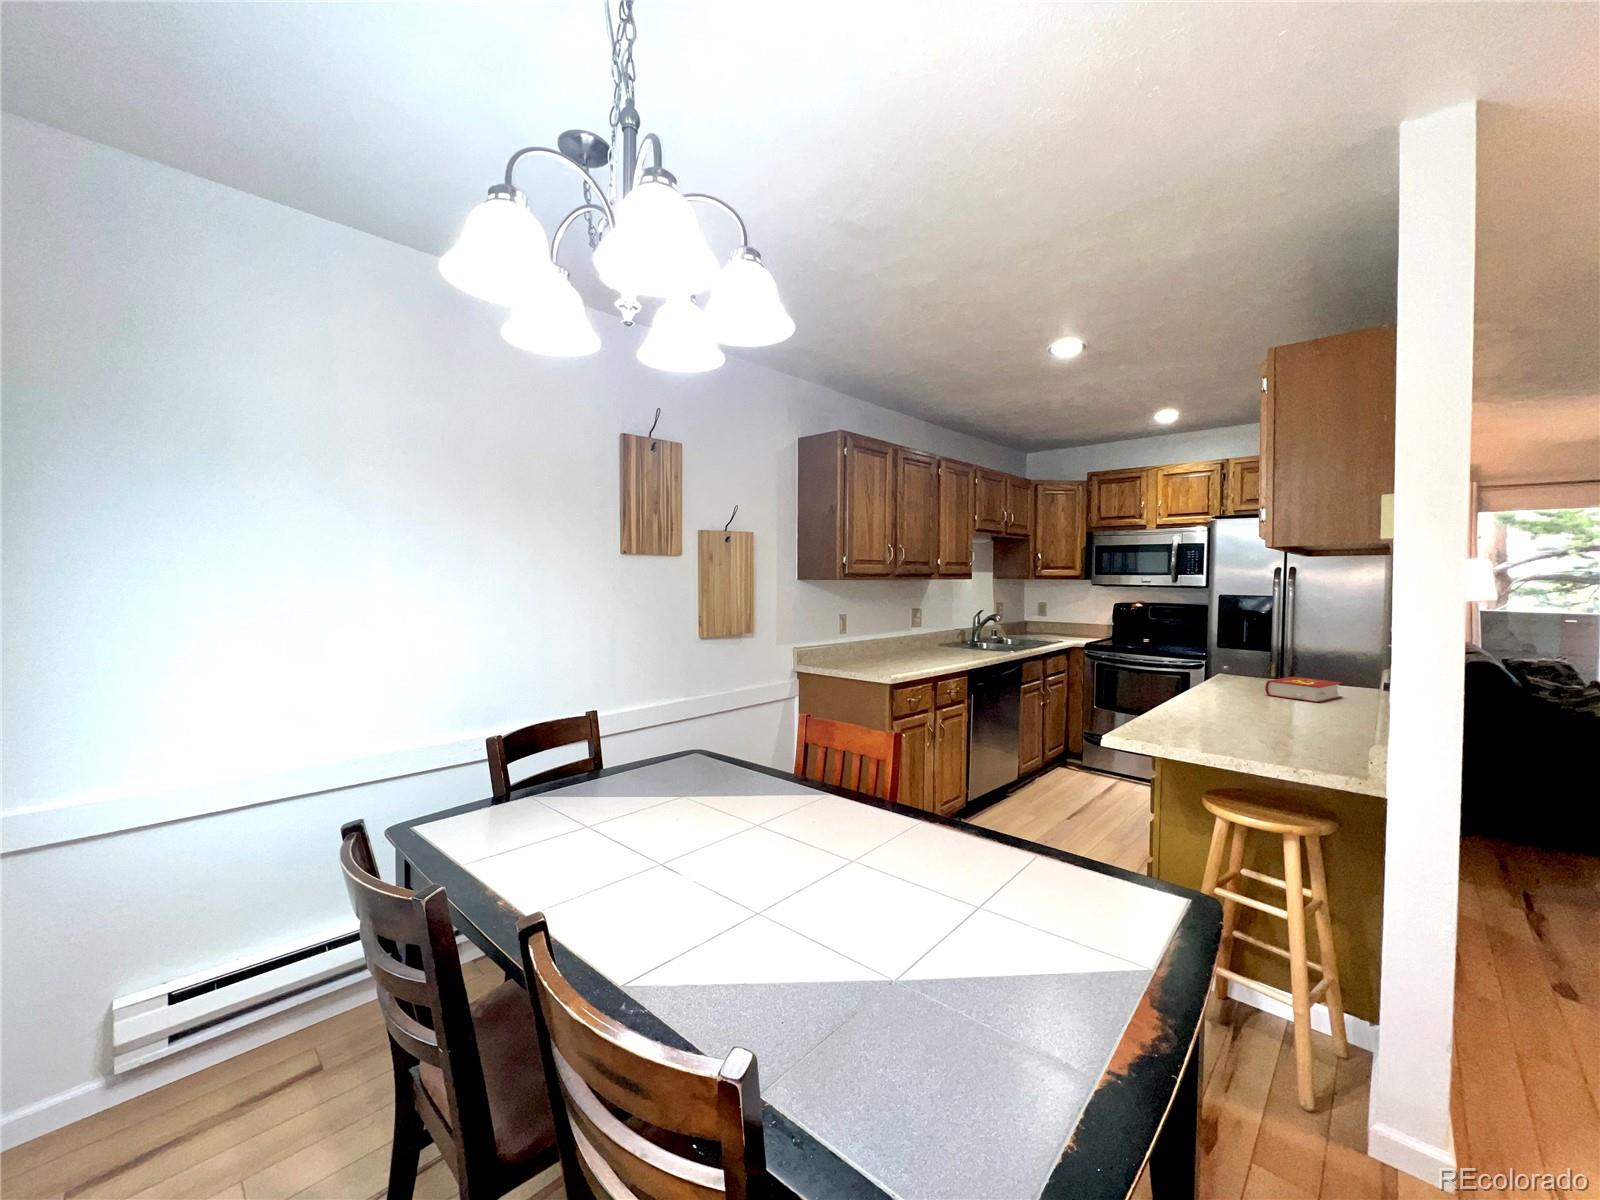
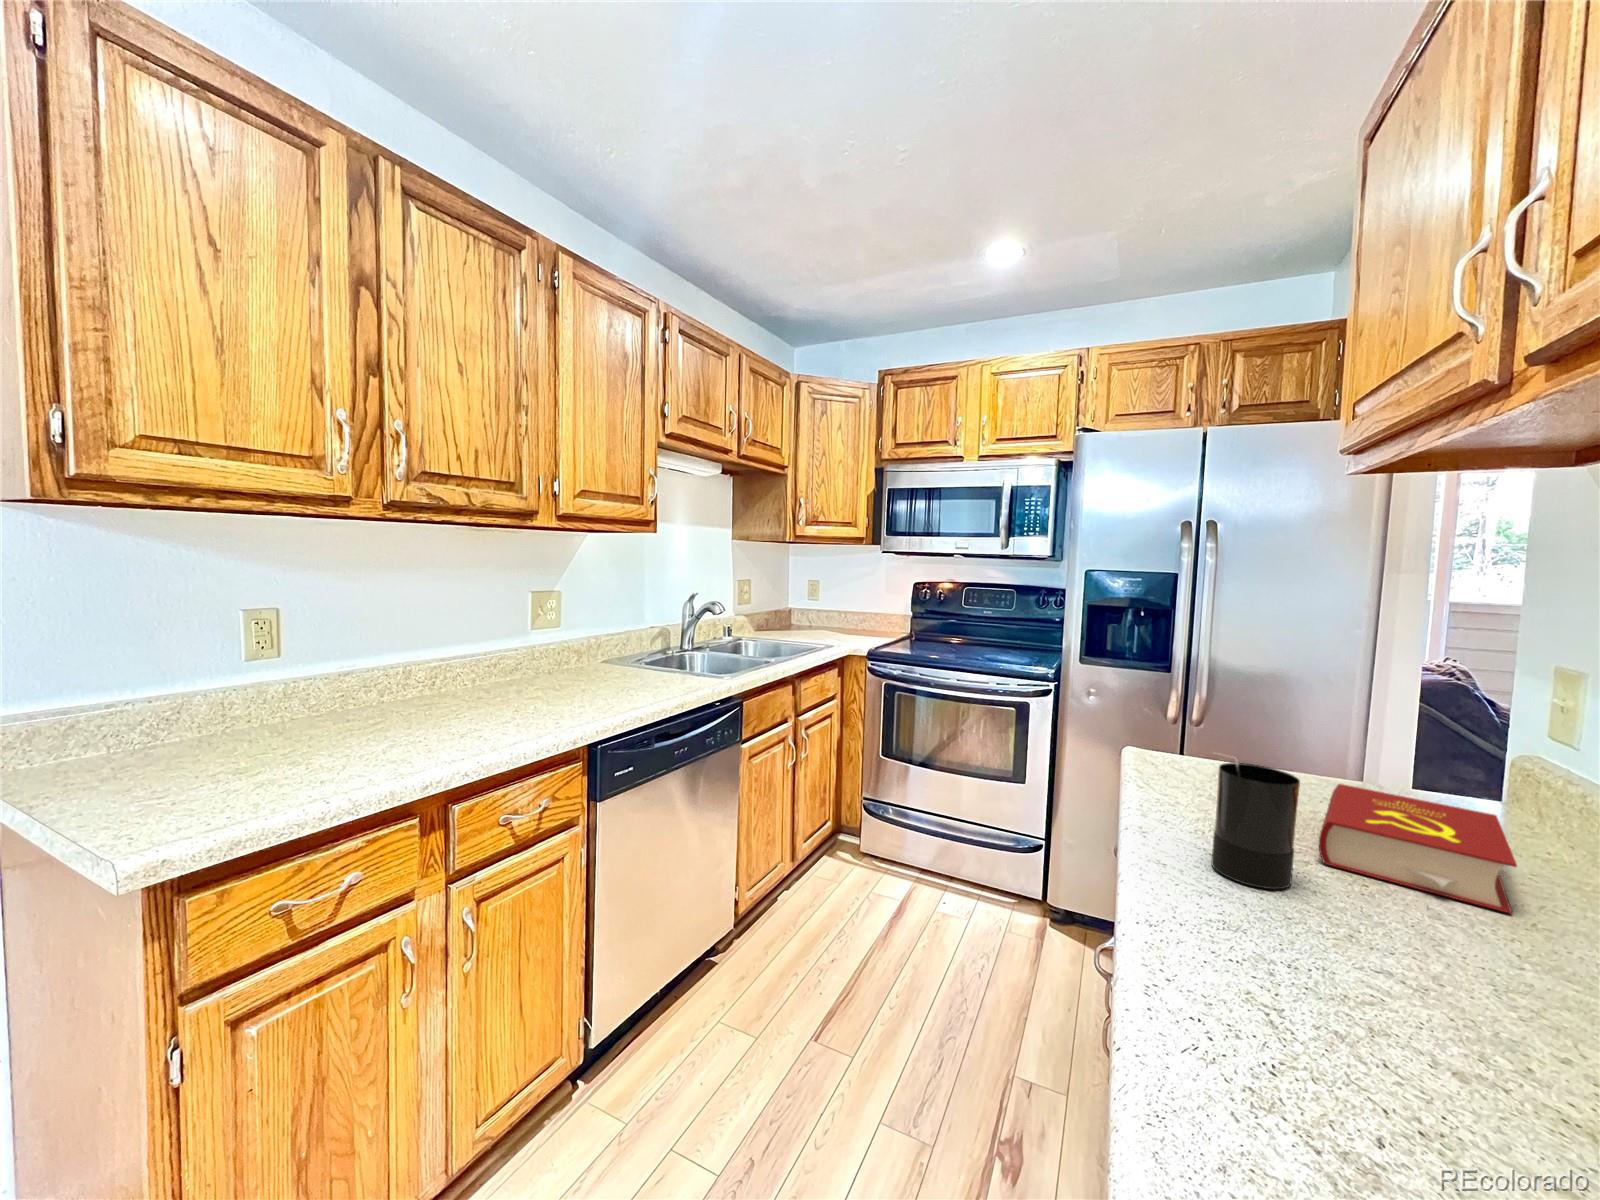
candle: none [1223,658,1249,697] -> present [1211,754,1300,889]

